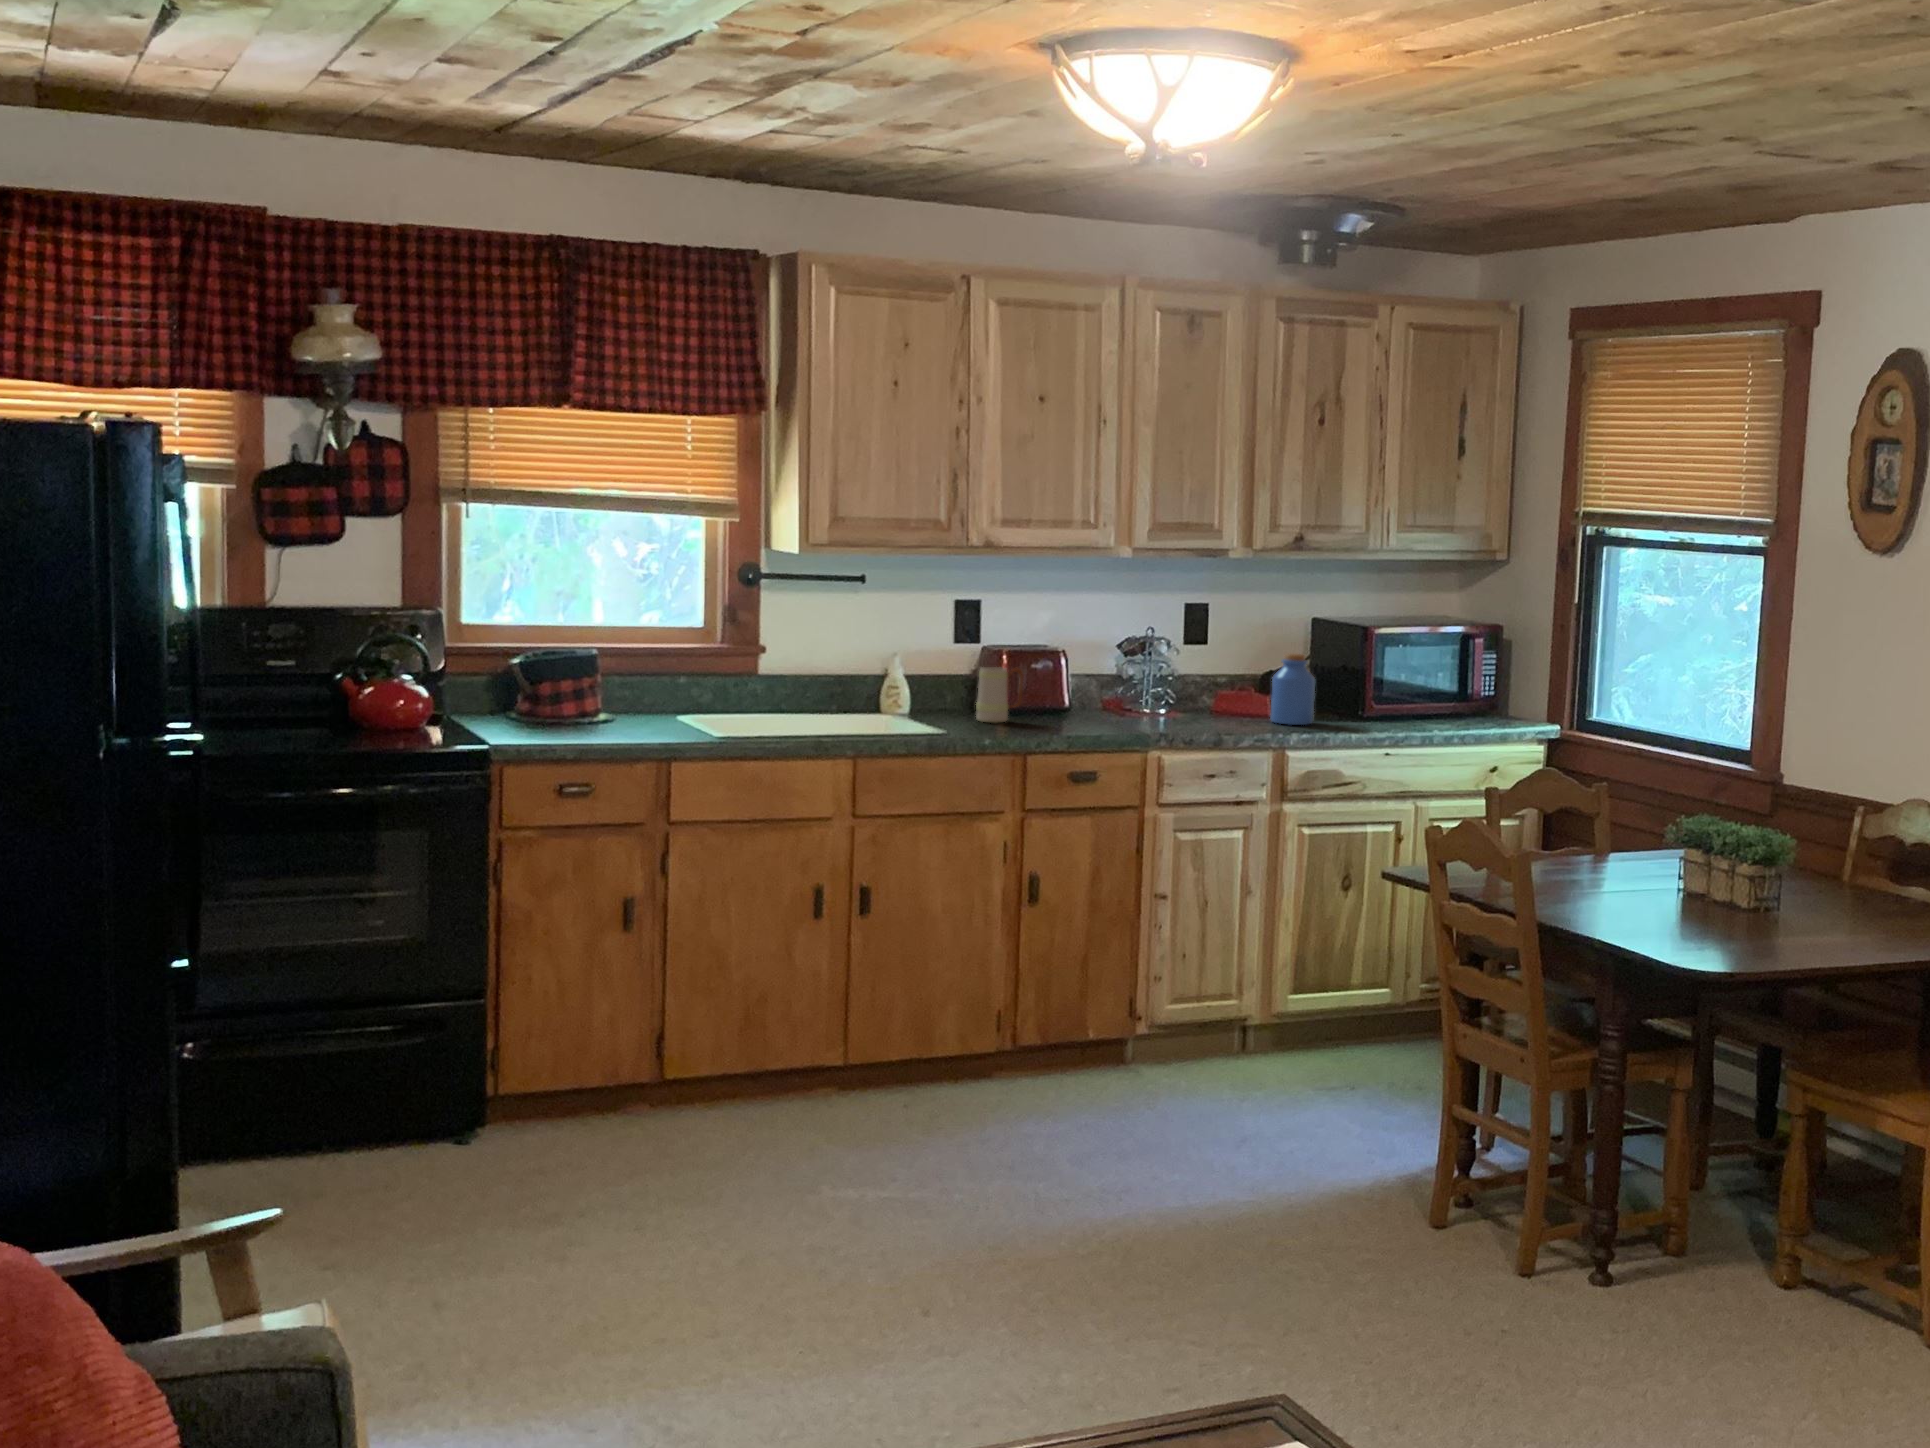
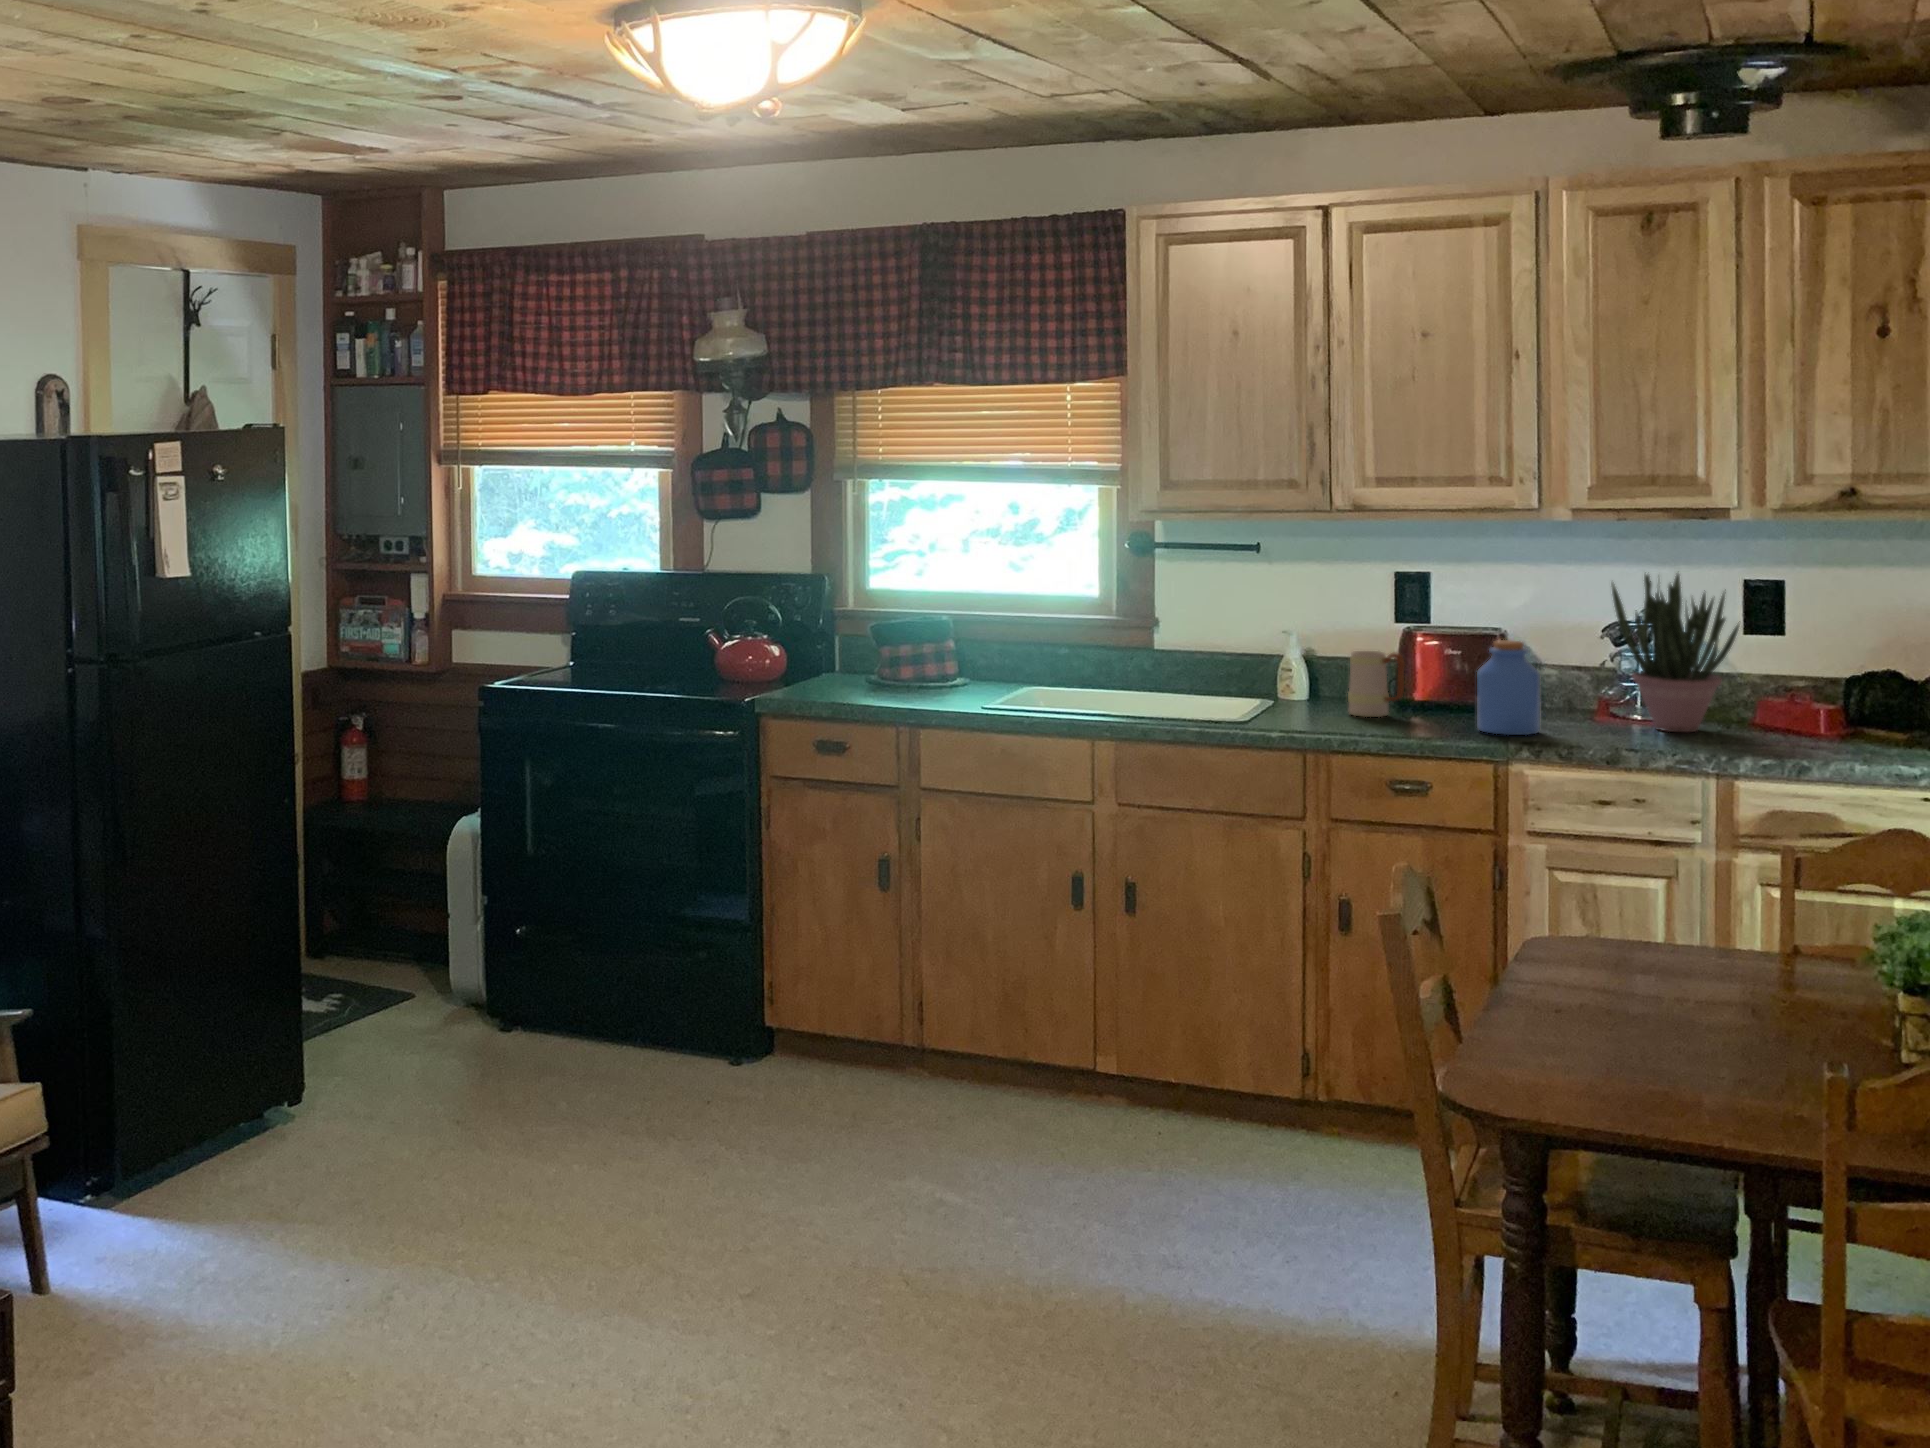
potted plant: none [1161,598,1237,719] -> present [1612,574,1740,732]
jar: present [1270,654,1315,725] -> present [1477,640,1540,735]

